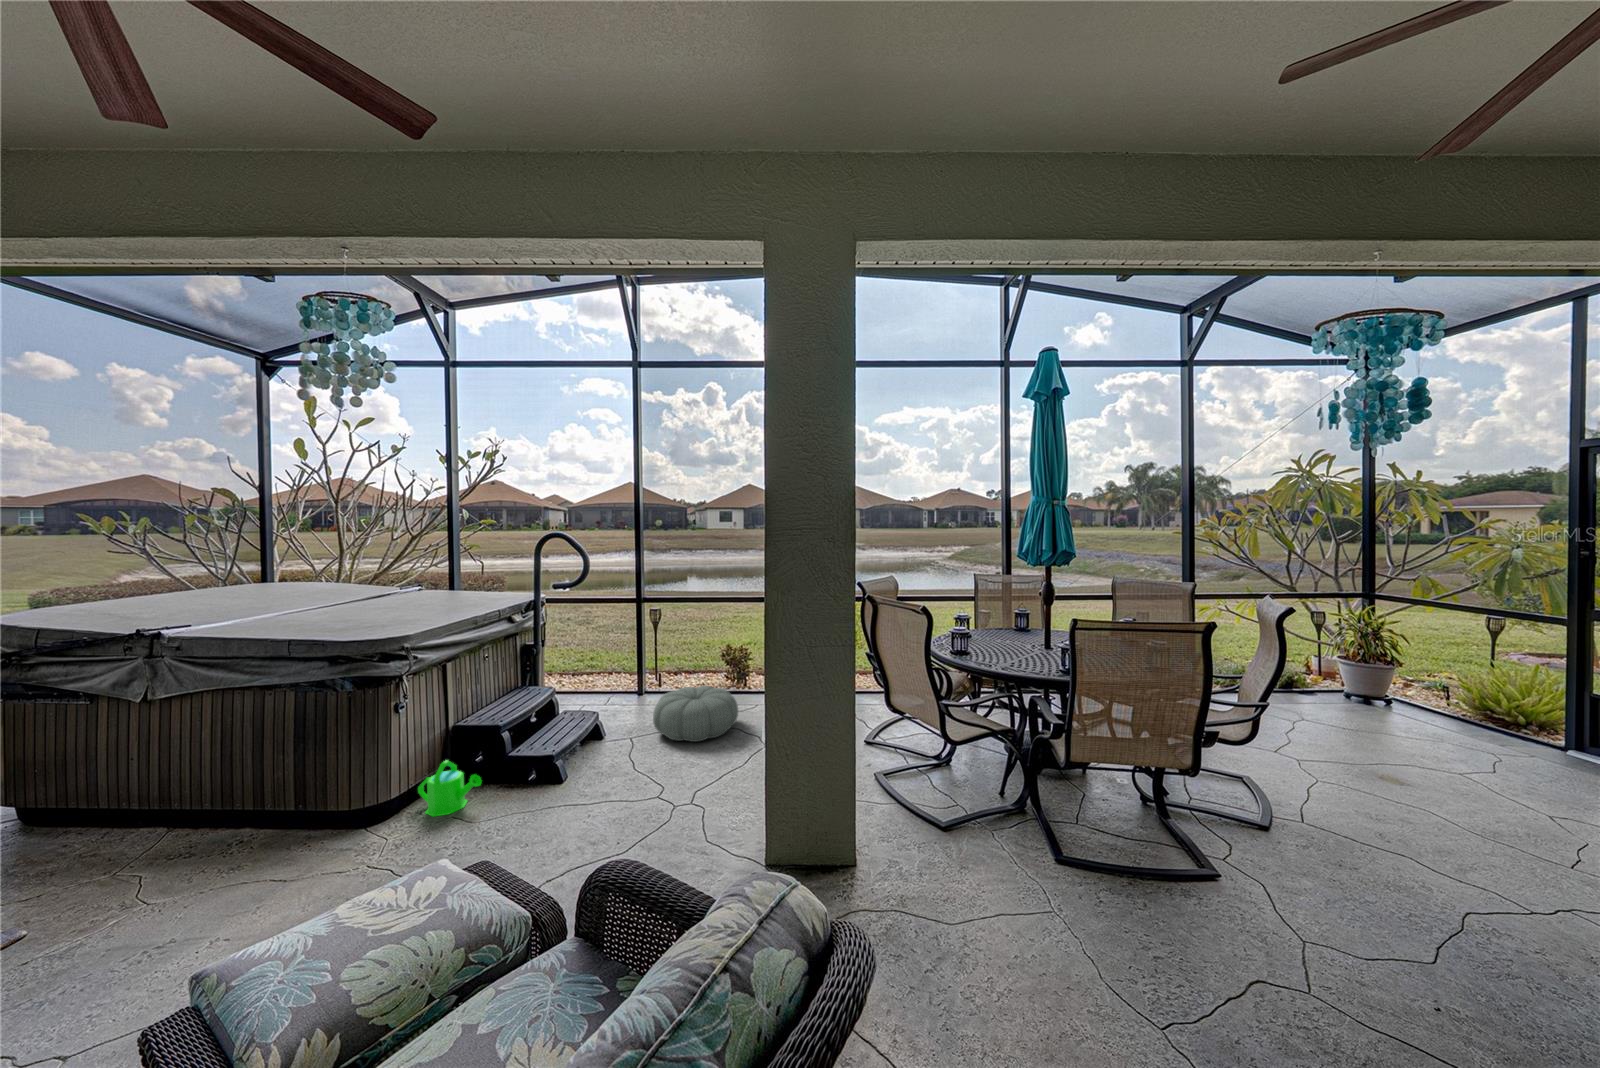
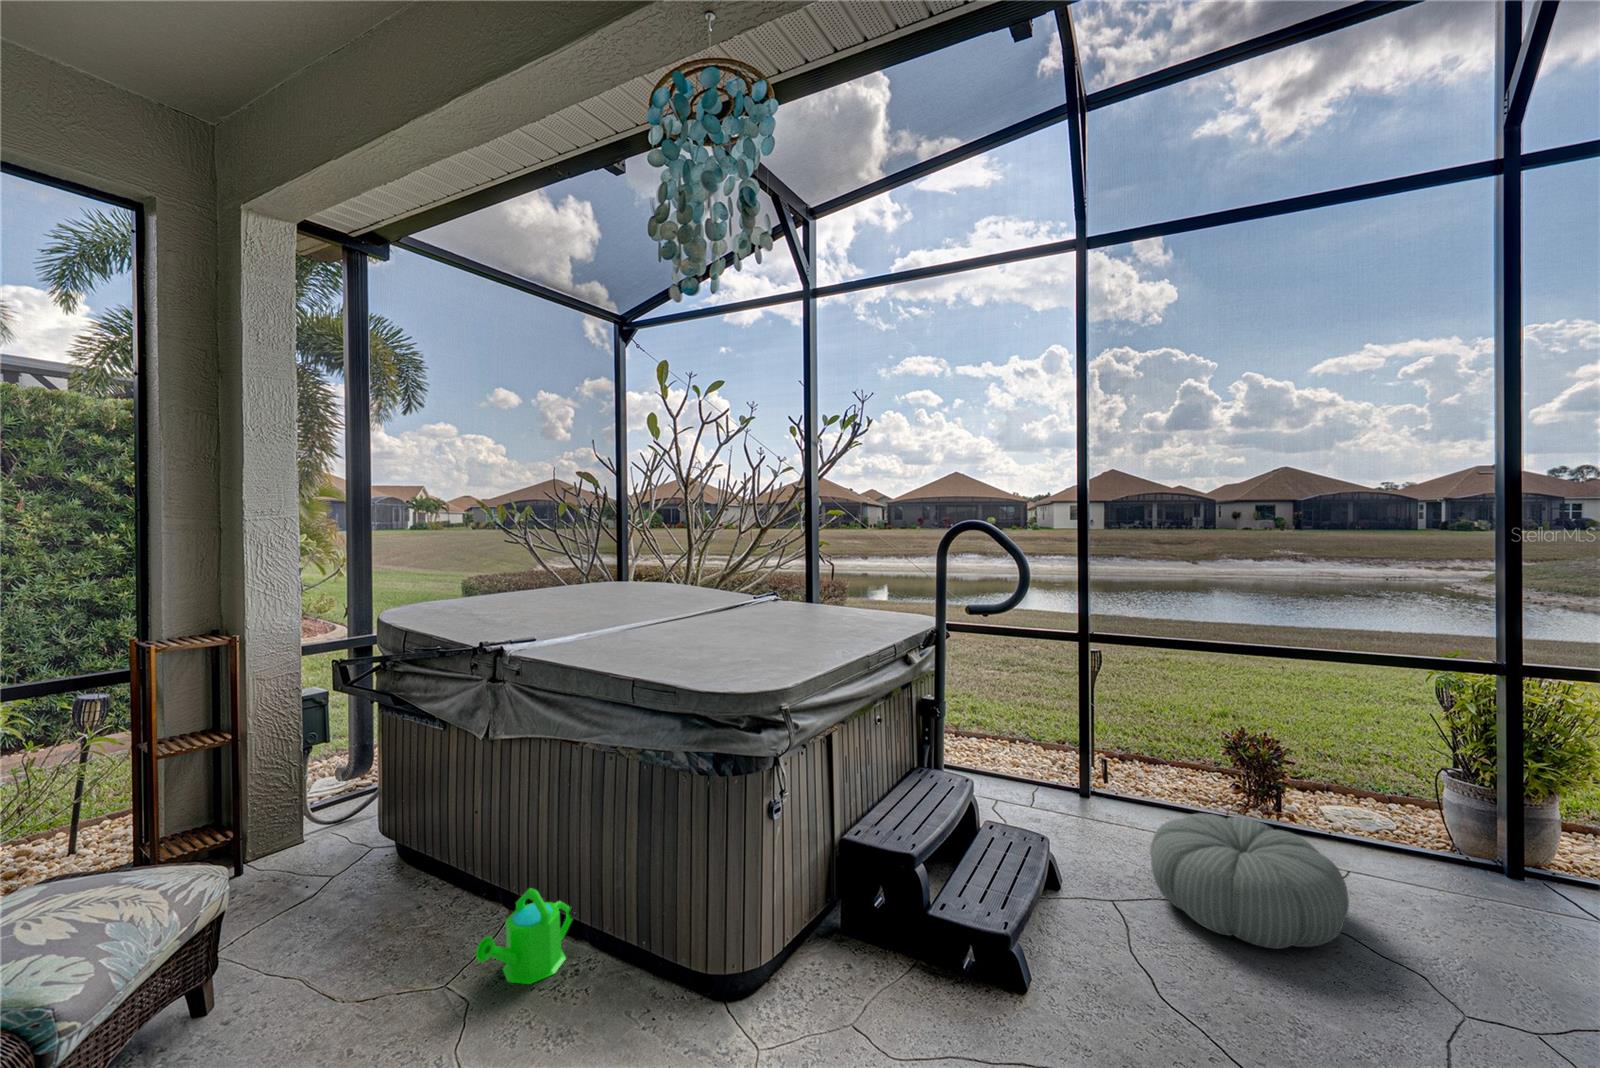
watering can: present [418,760,482,817] -> present [476,888,572,984]

